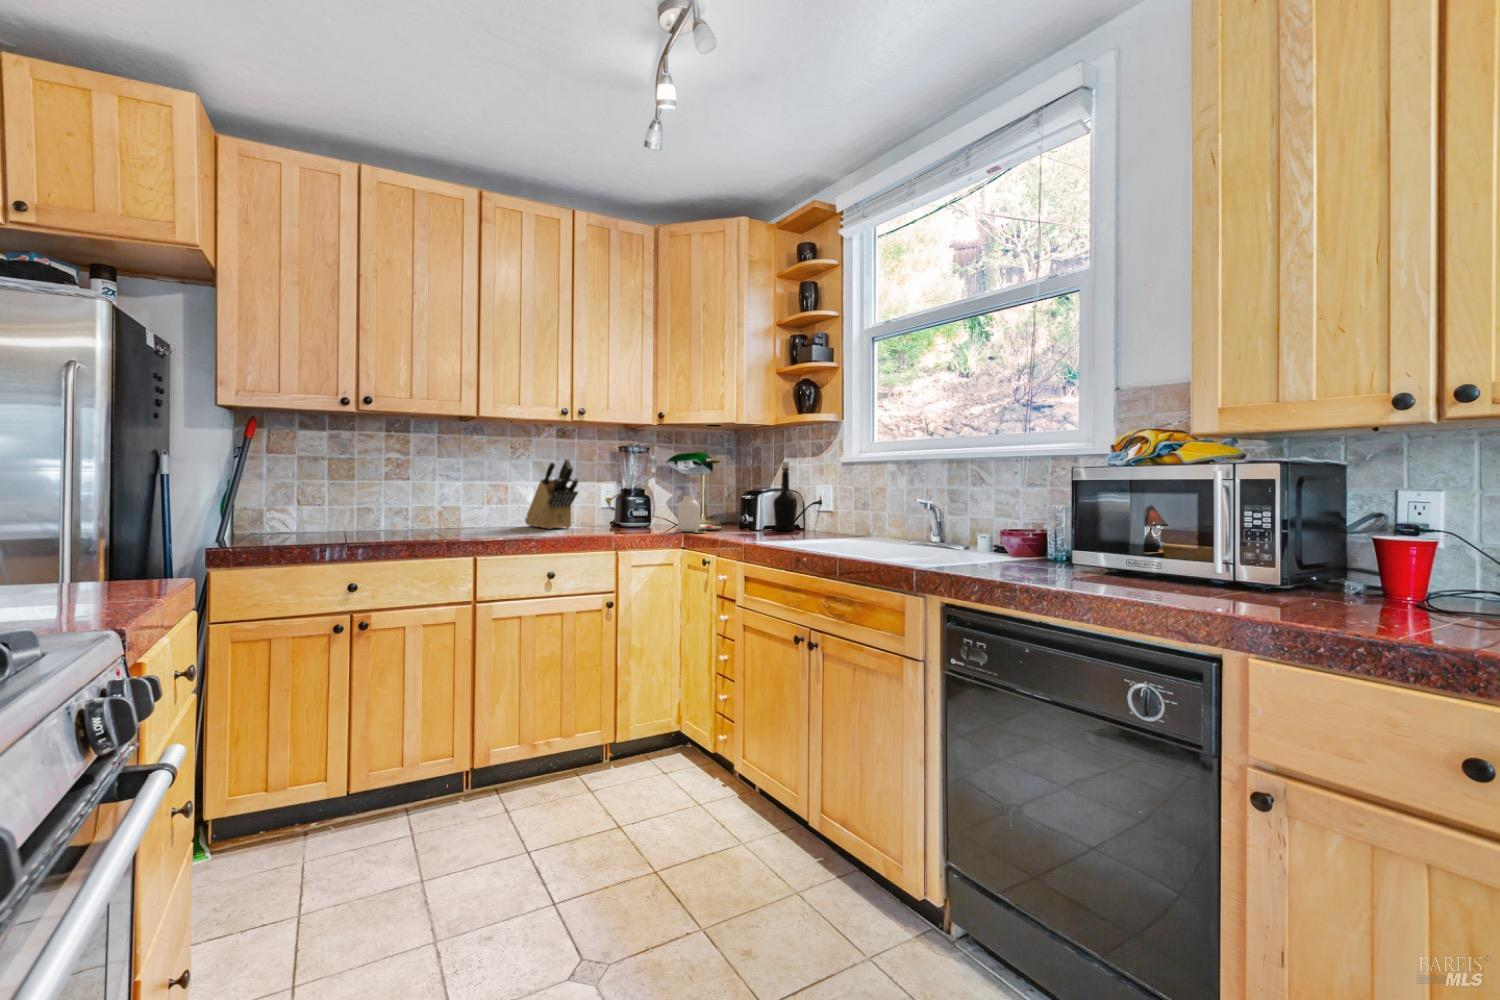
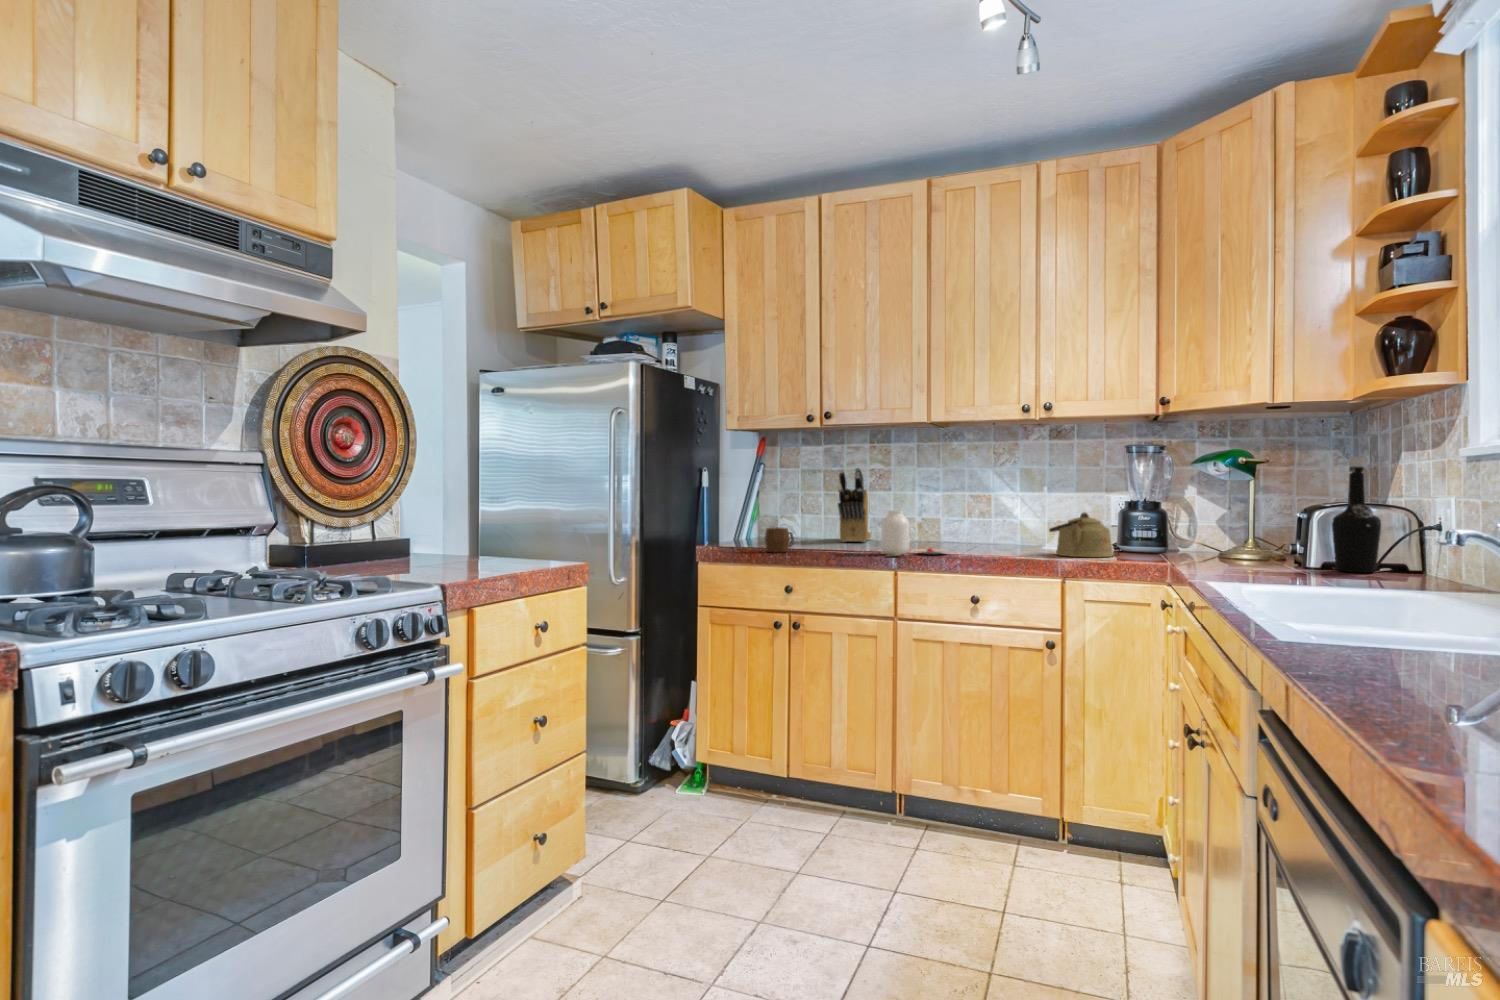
knife block: present [525,459,578,529] -> present [838,468,872,542]
jar: present [678,496,721,533] -> present [882,510,949,557]
kettle: none [591,498,637,533] -> present [1049,512,1114,557]
mug: none [307,520,341,548] -> present [765,527,794,552]

